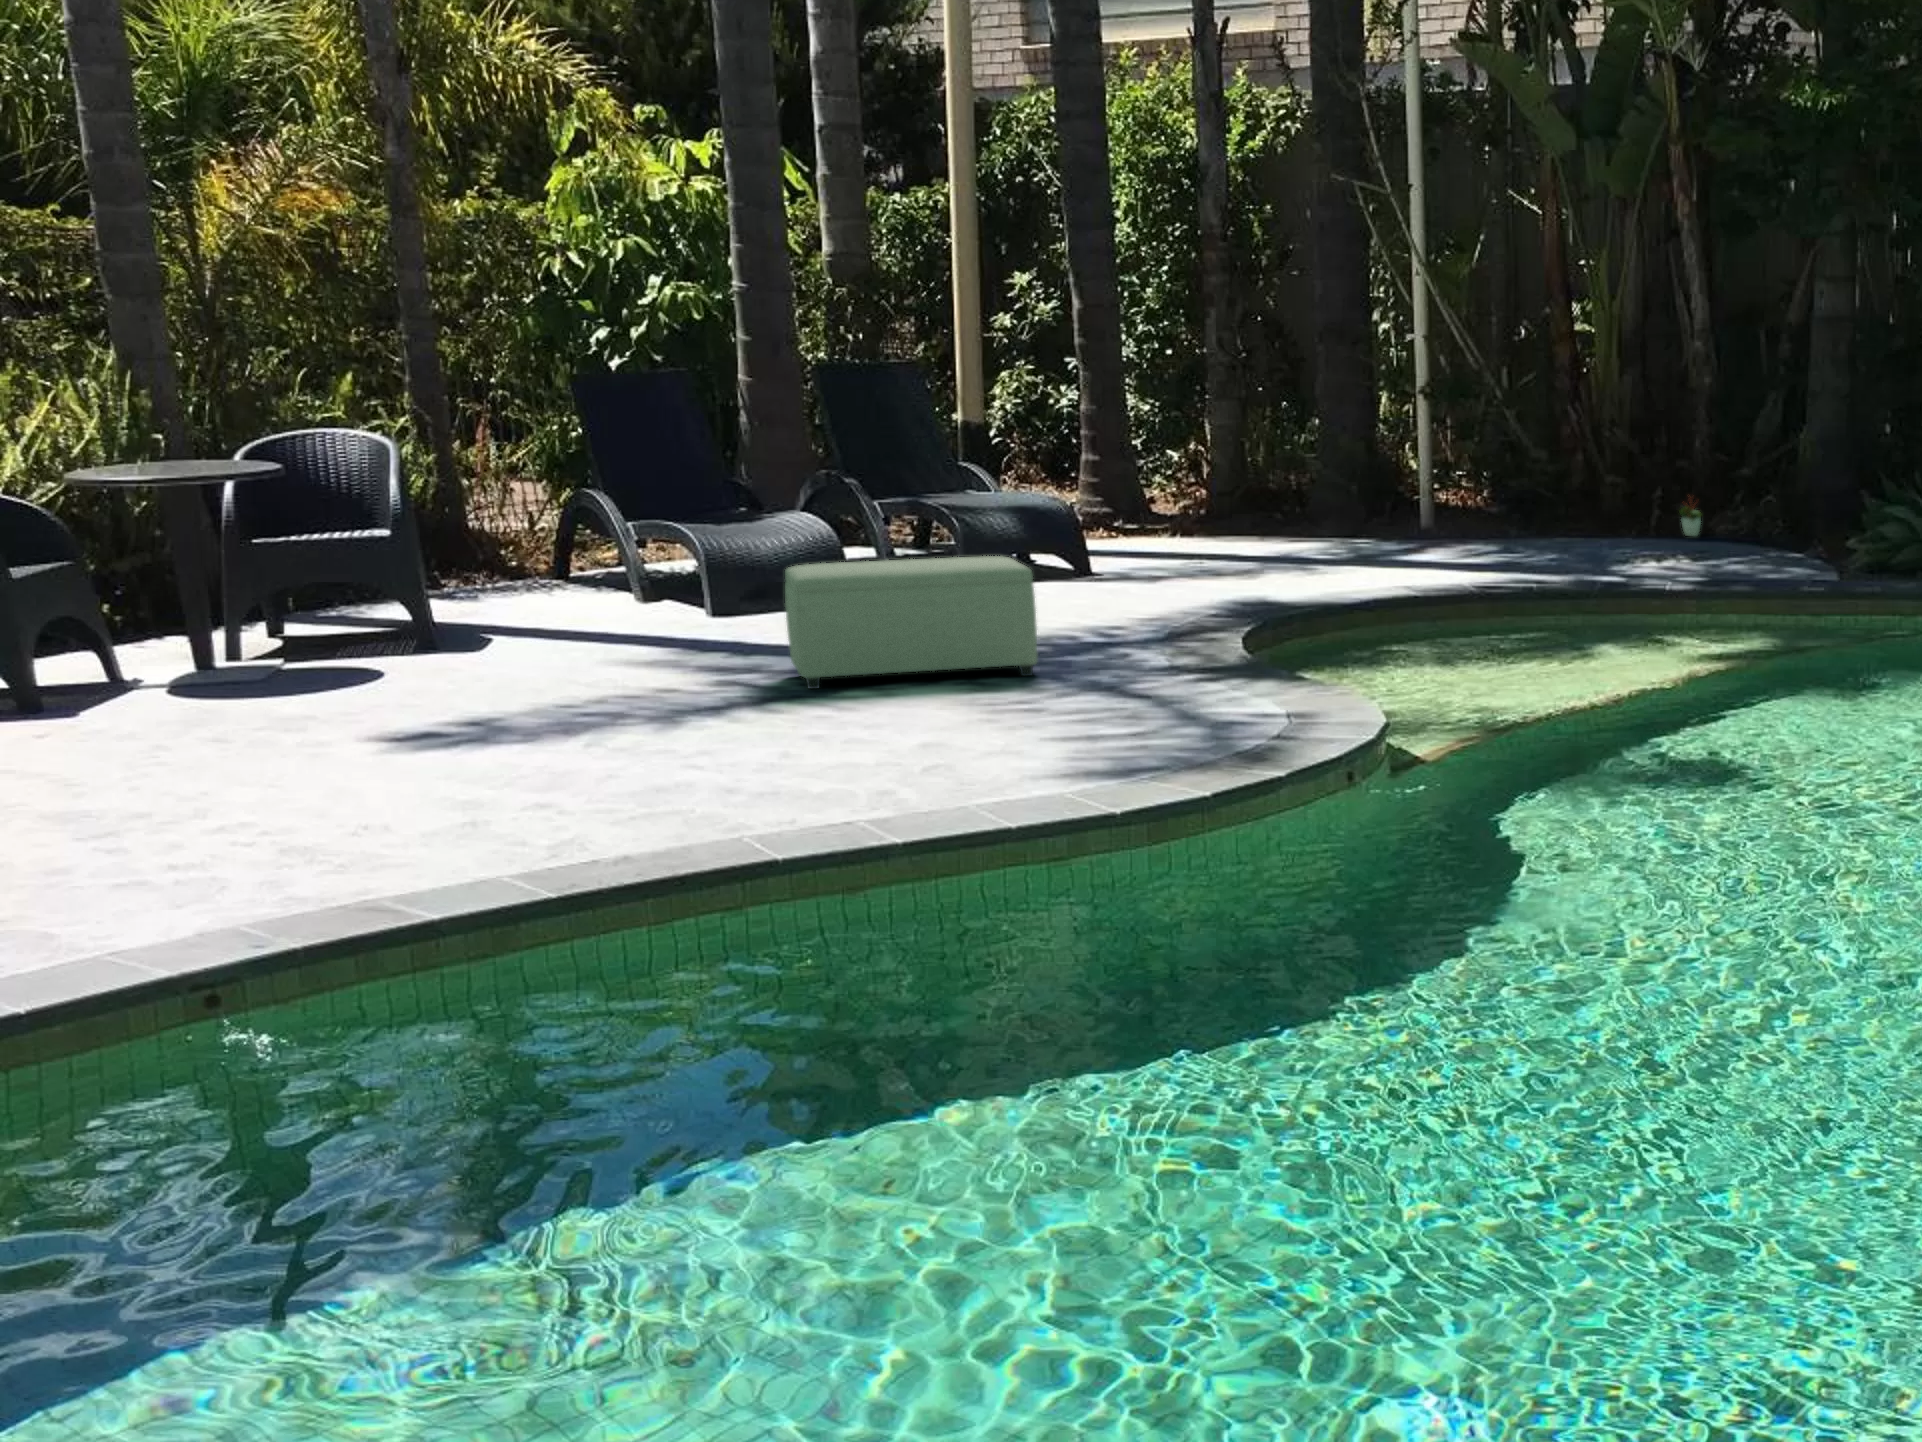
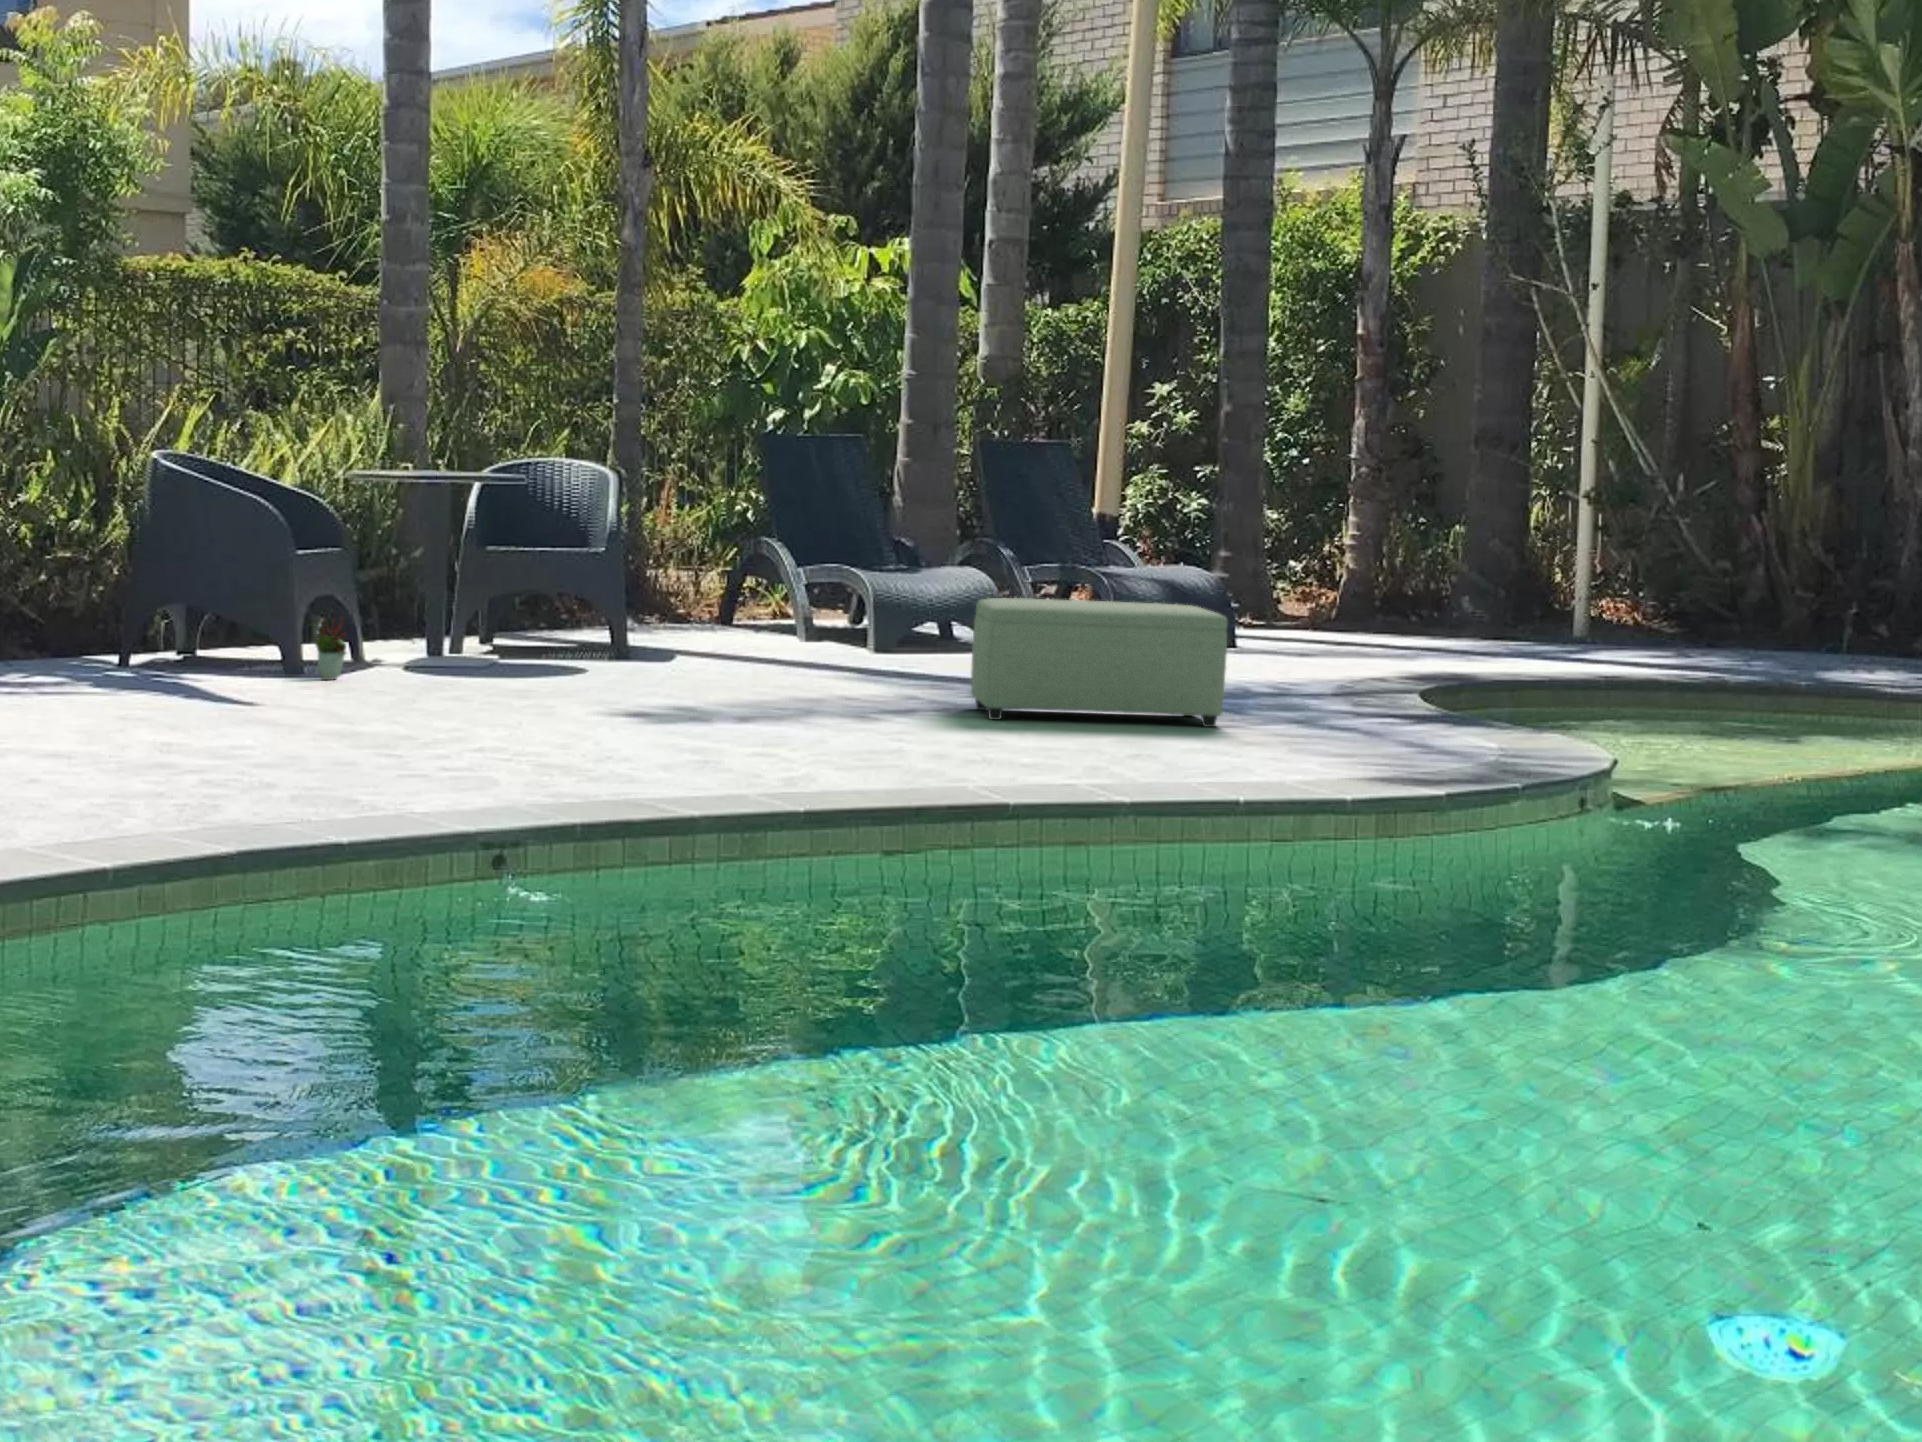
decorative plant: present [1680,496,1702,536] -> present [315,620,346,680]

